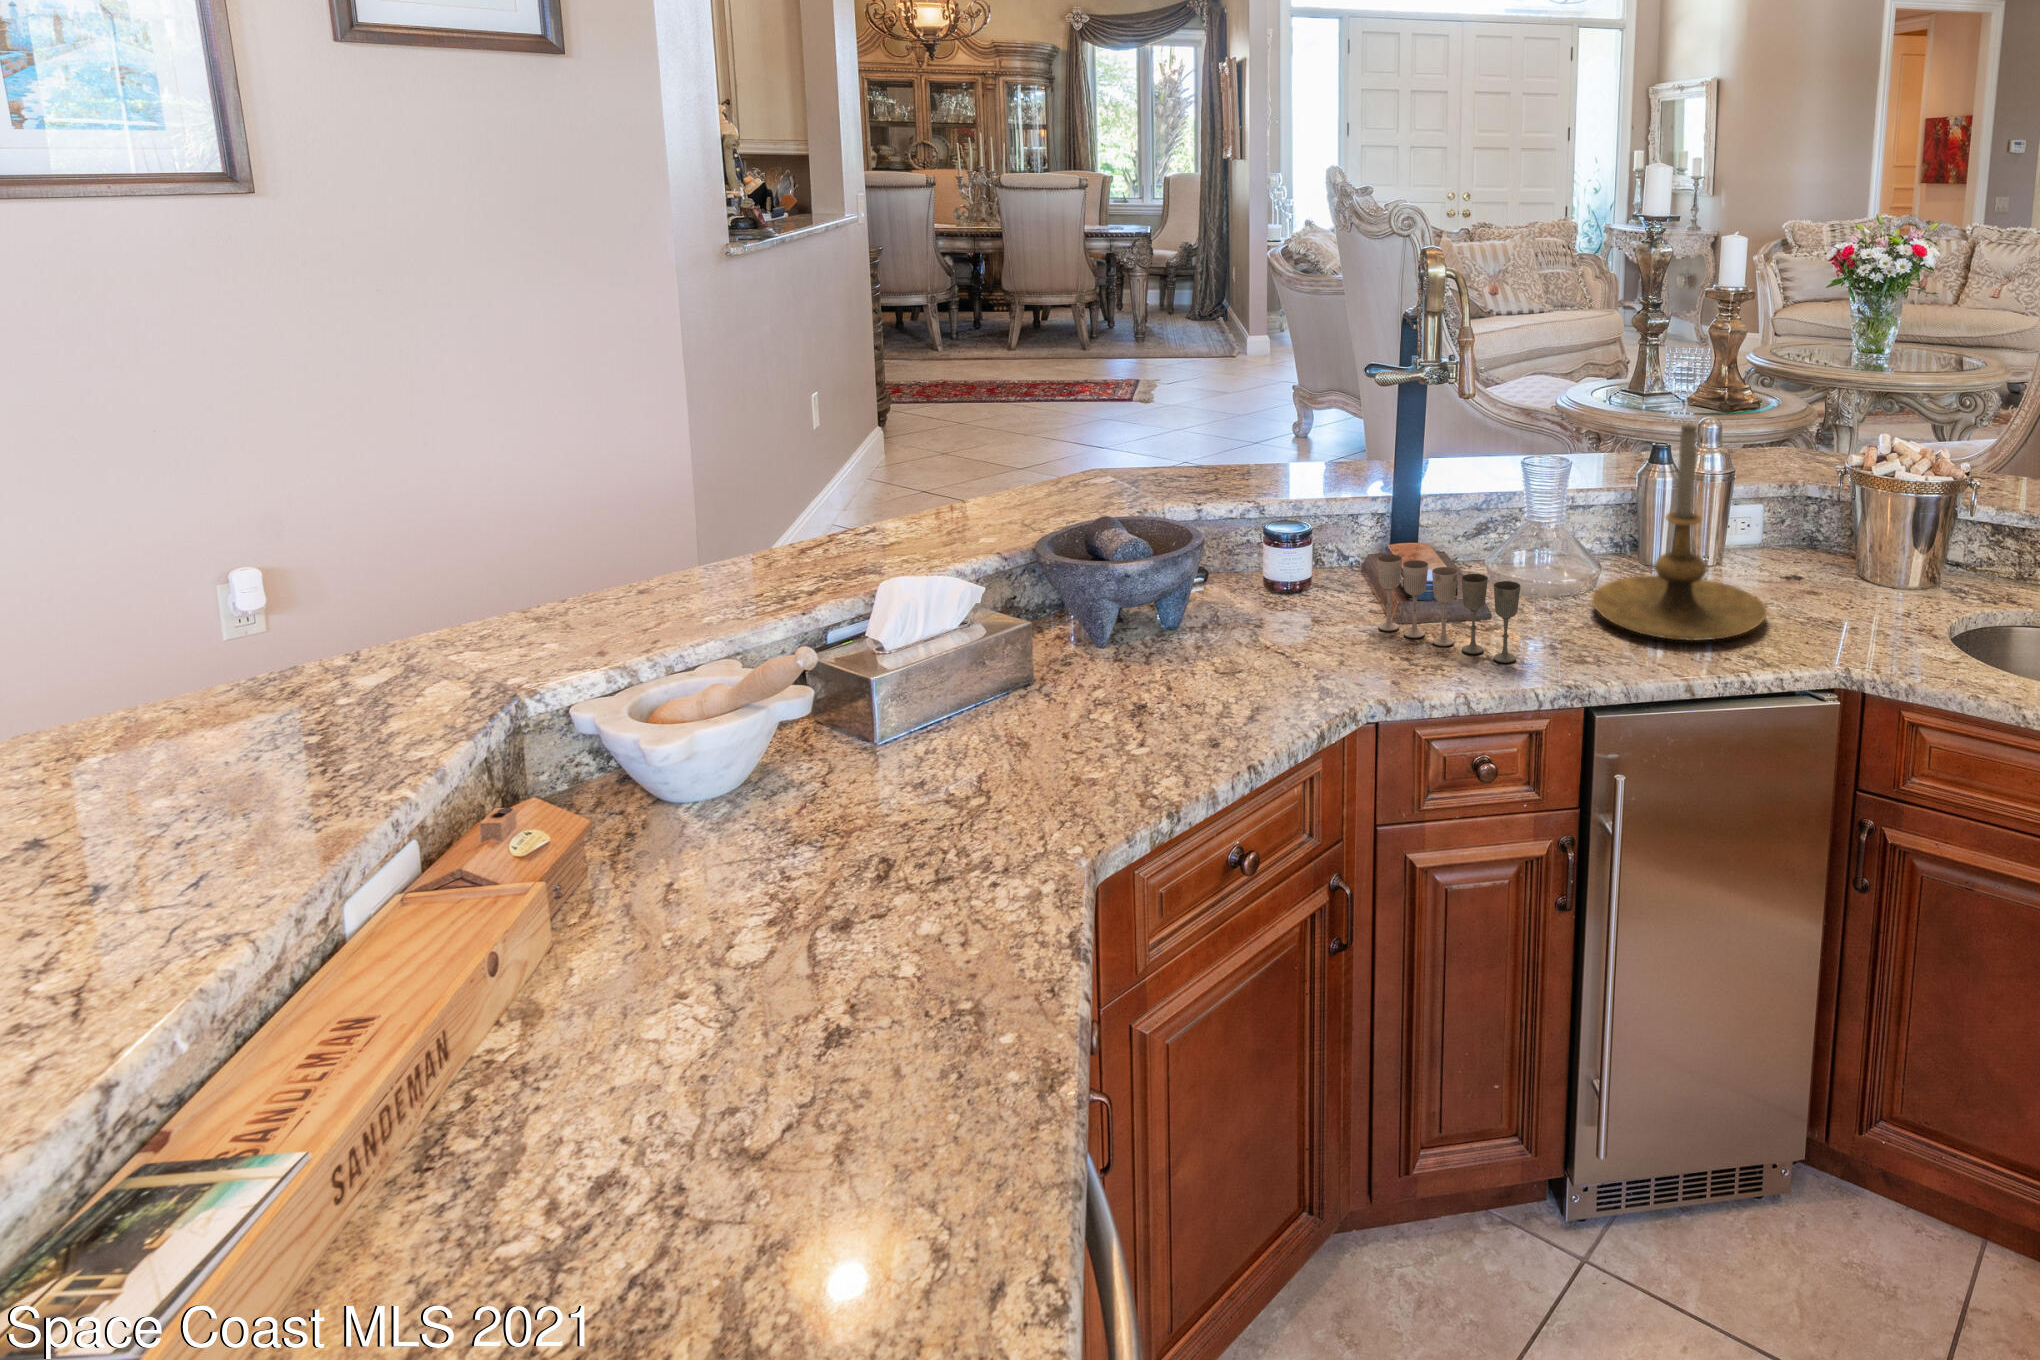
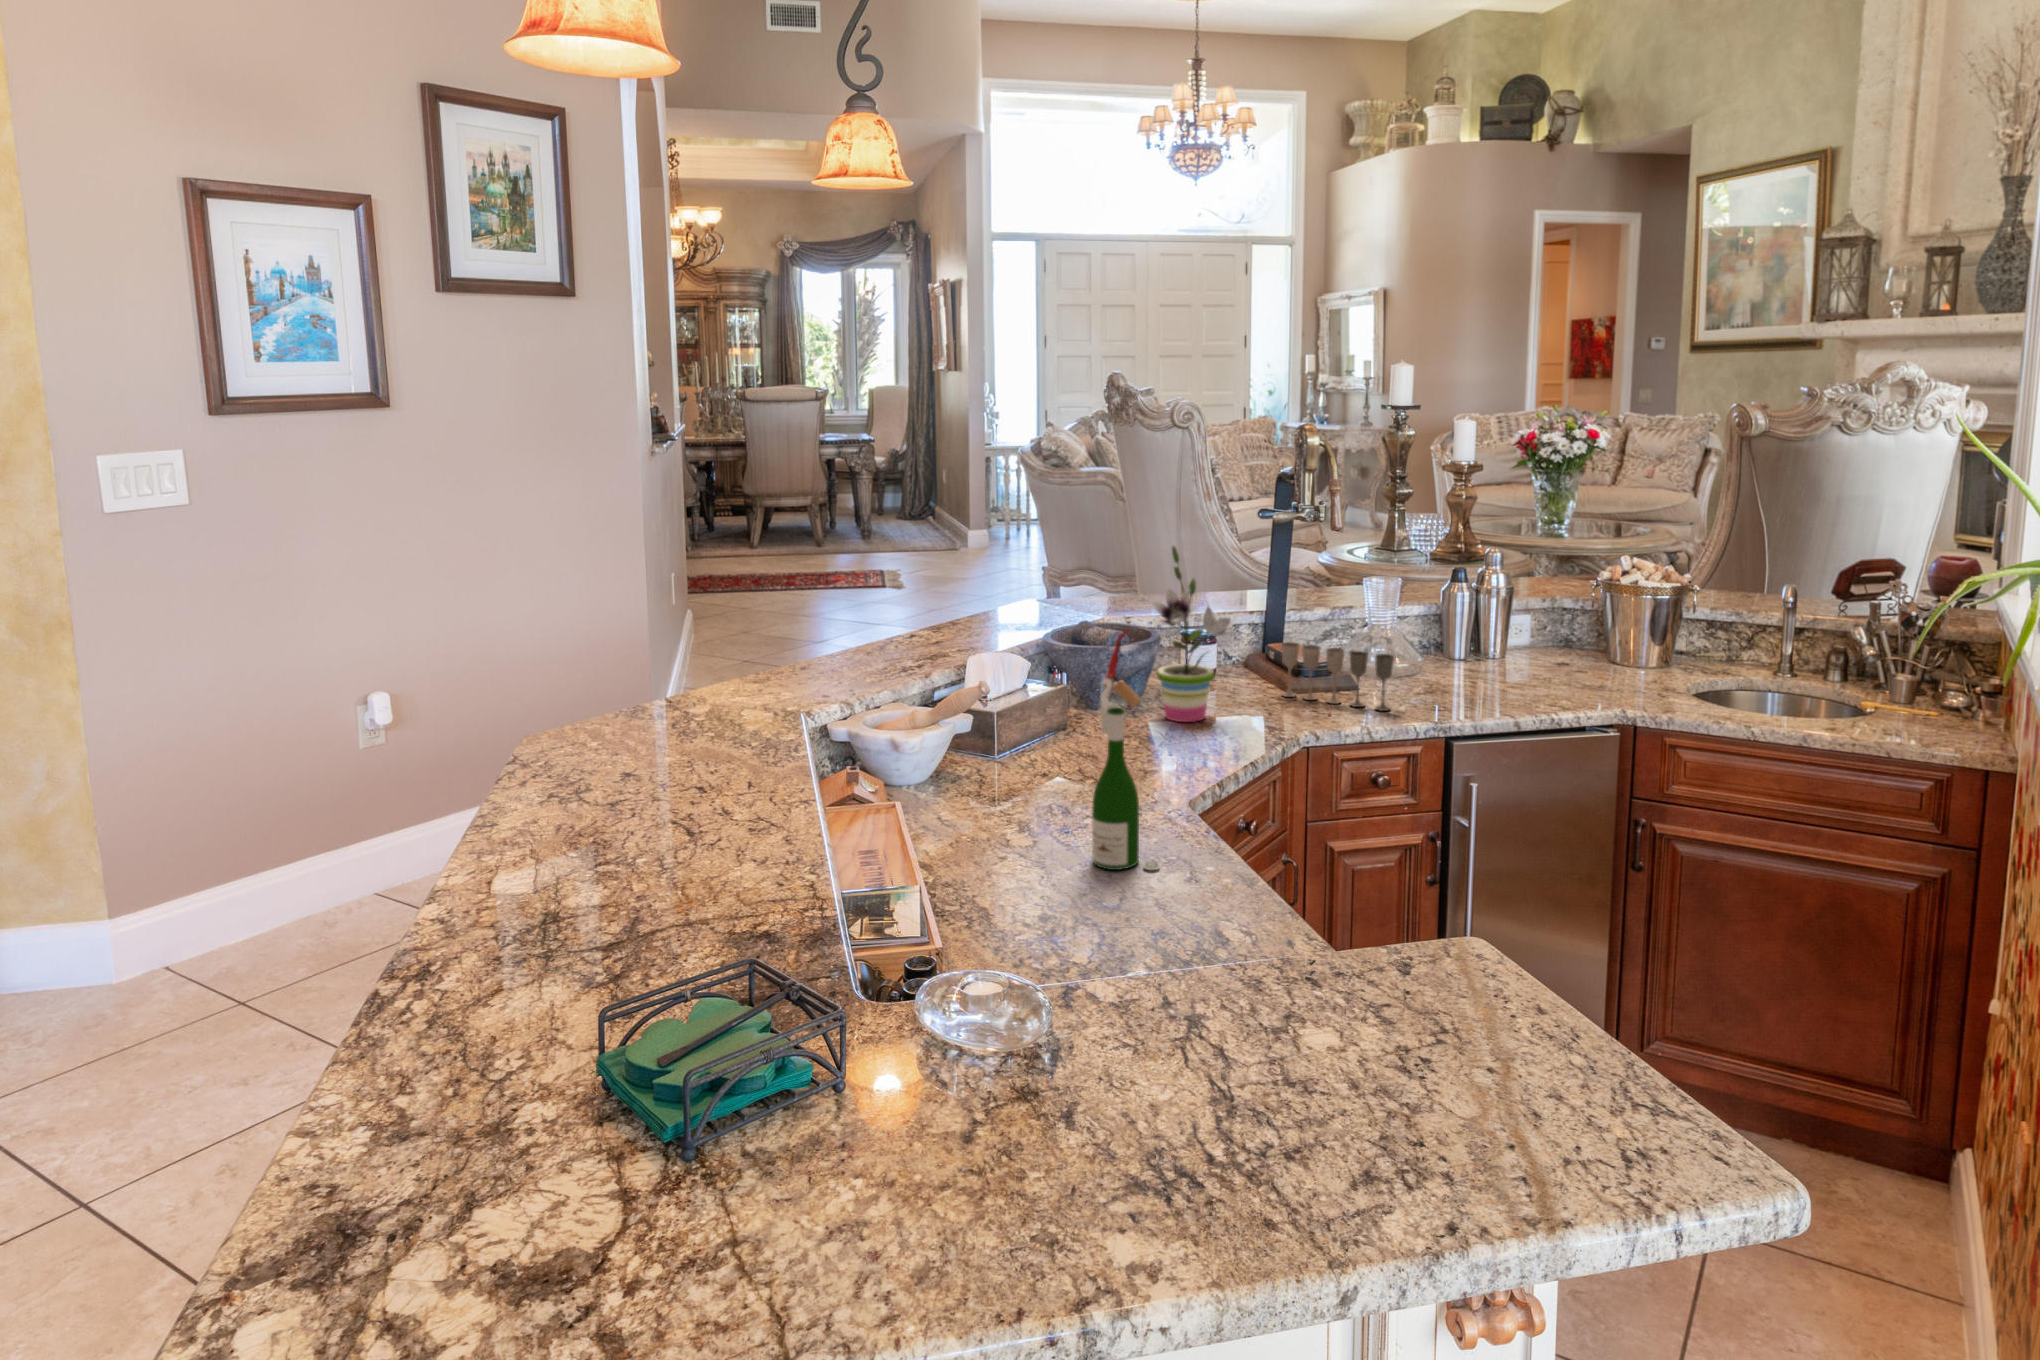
potted plant: none [1145,423,1294,678] -> present [1151,546,1235,722]
candle holder: present [1592,424,1767,641] -> none [1426,543,1557,696]
wine bottle: none [795,639,913,1054] -> present [1092,629,1160,870]

